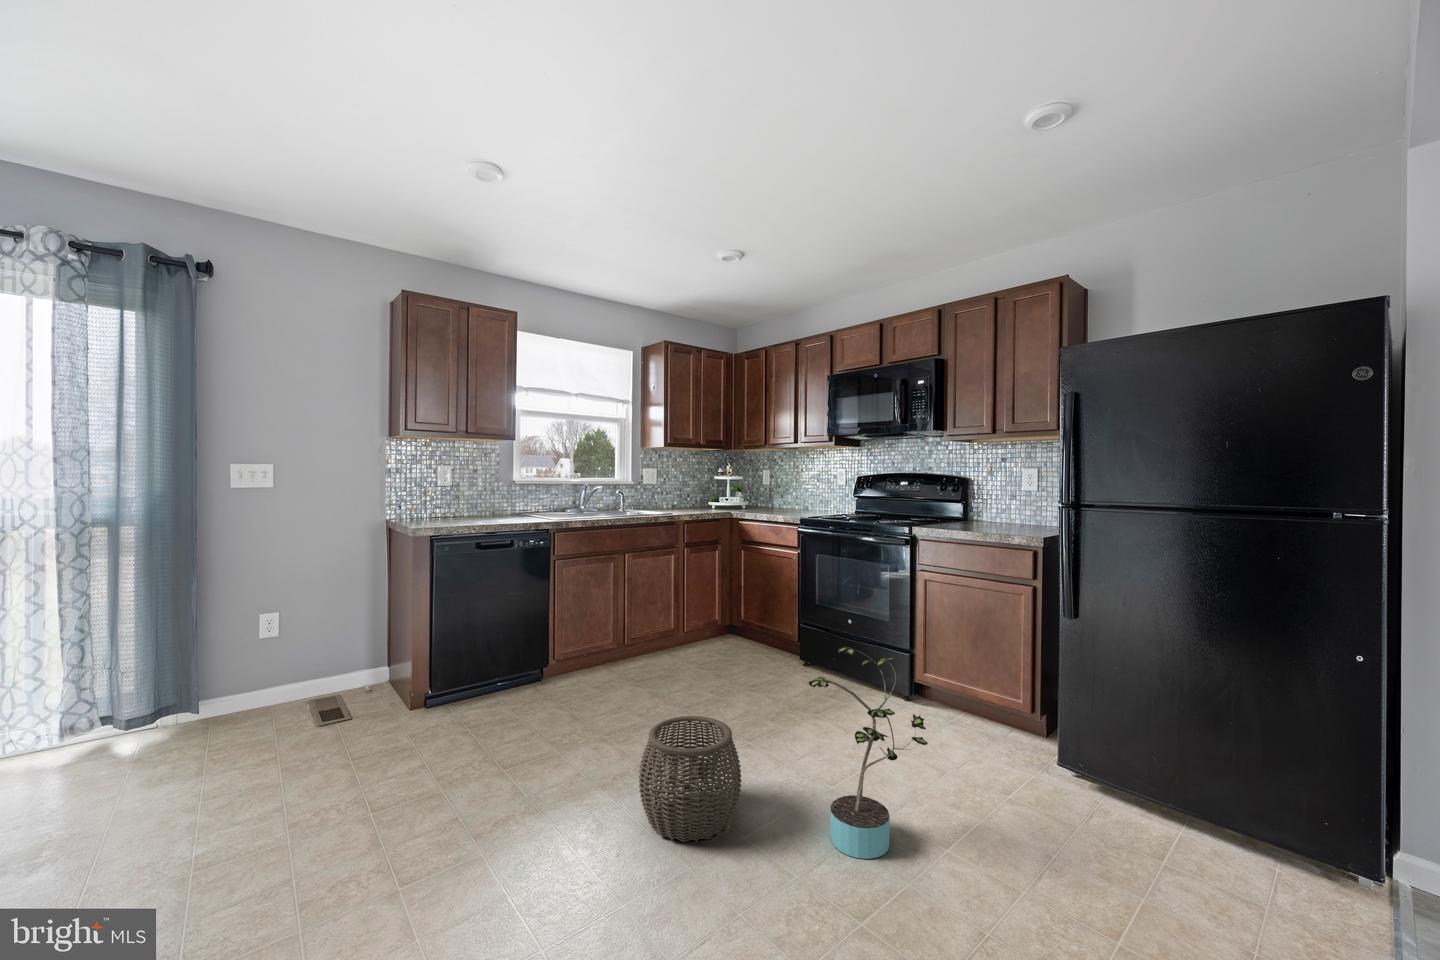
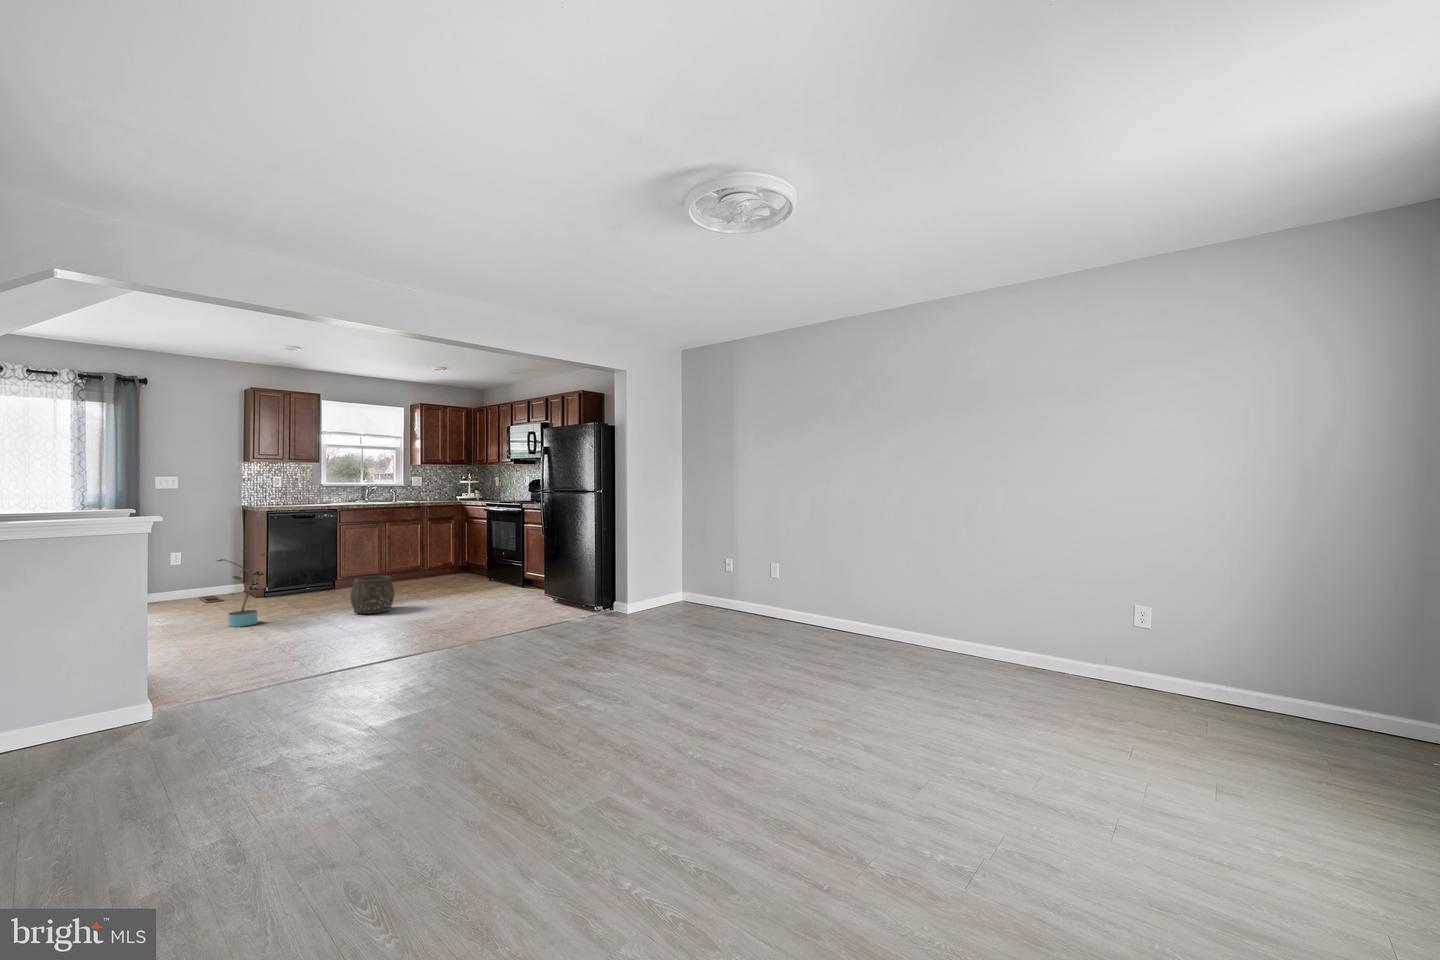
potted plant: present [809,647,928,859] -> present [217,550,269,627]

